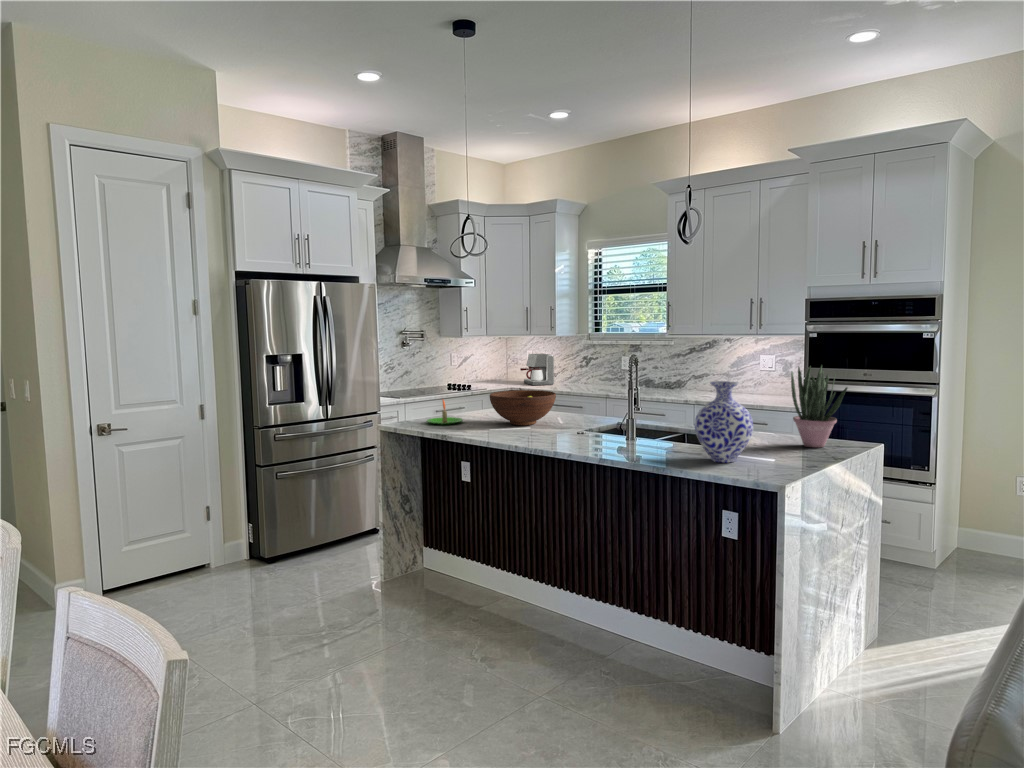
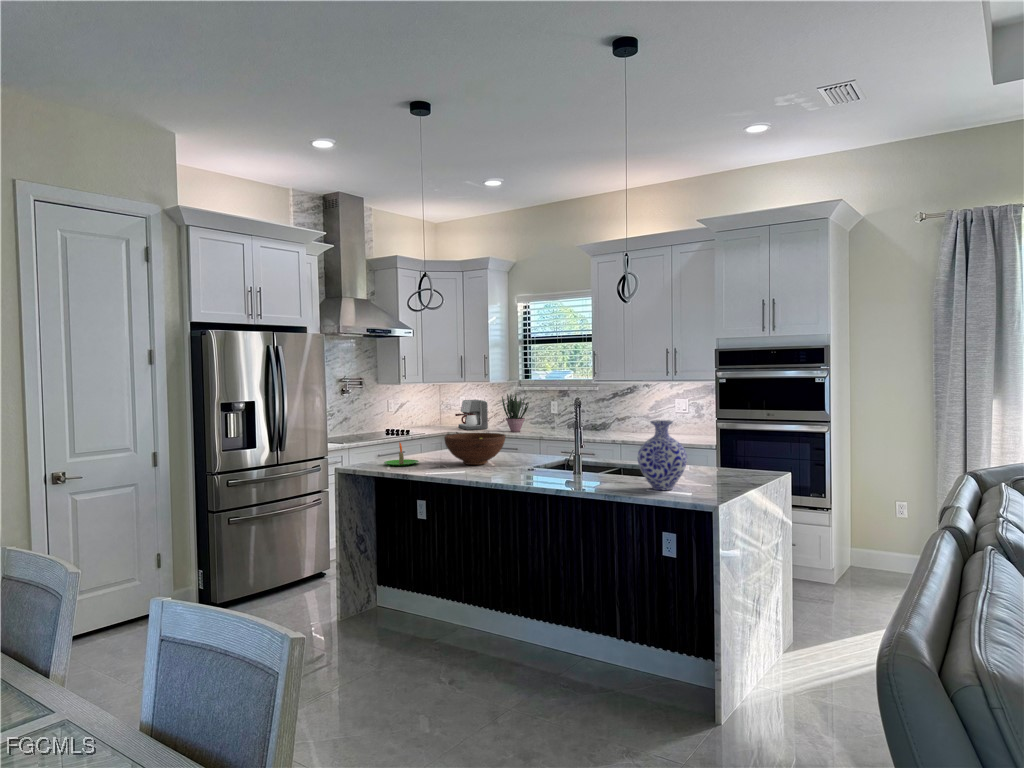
potted plant: present [791,366,847,448] -> present [502,394,528,432]

